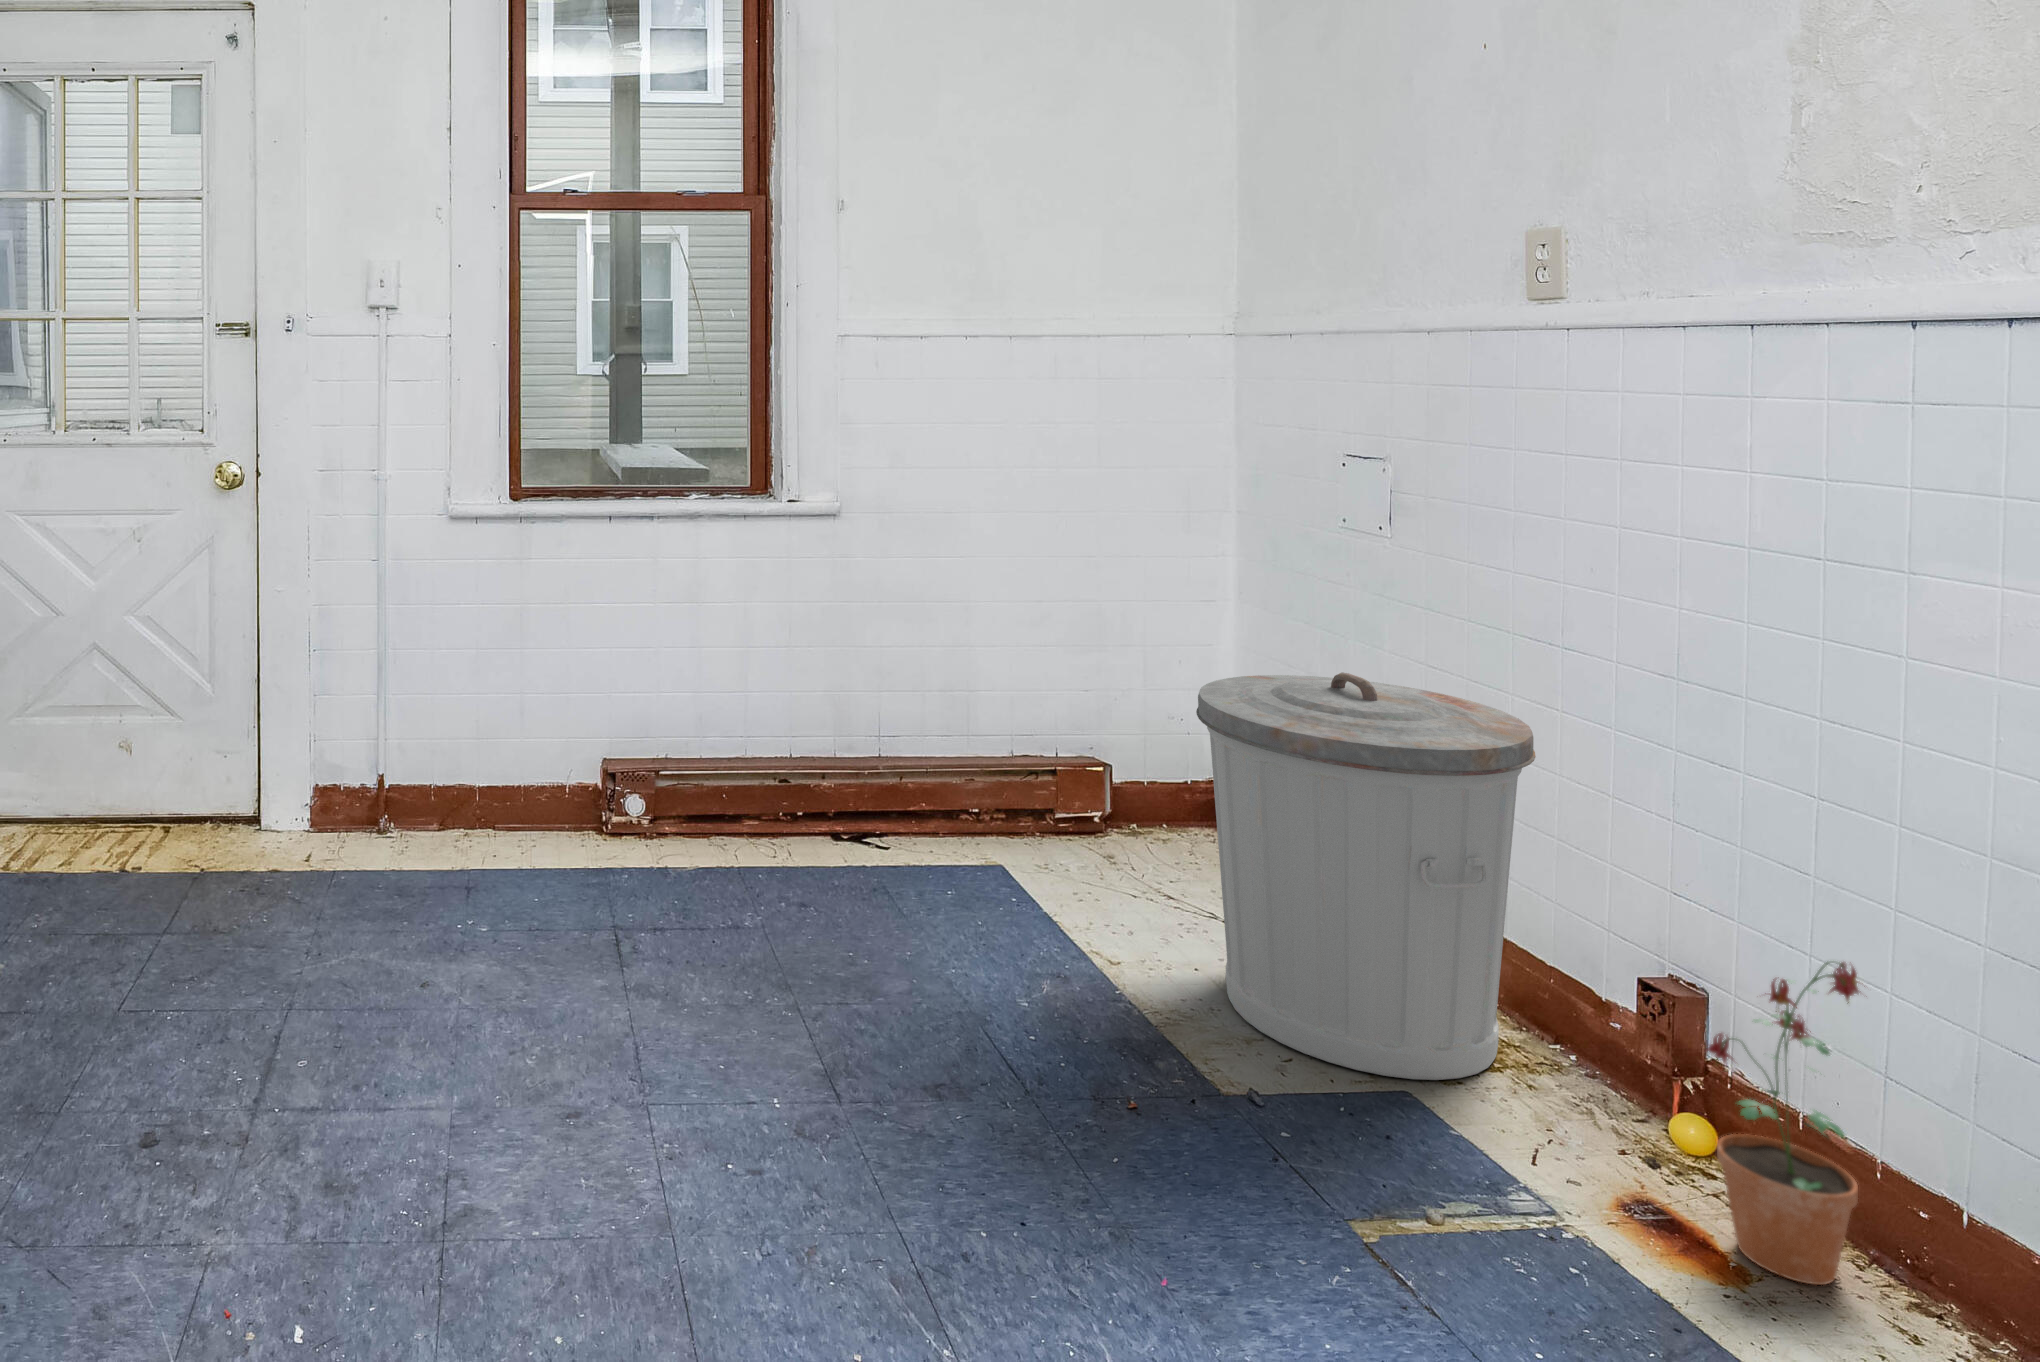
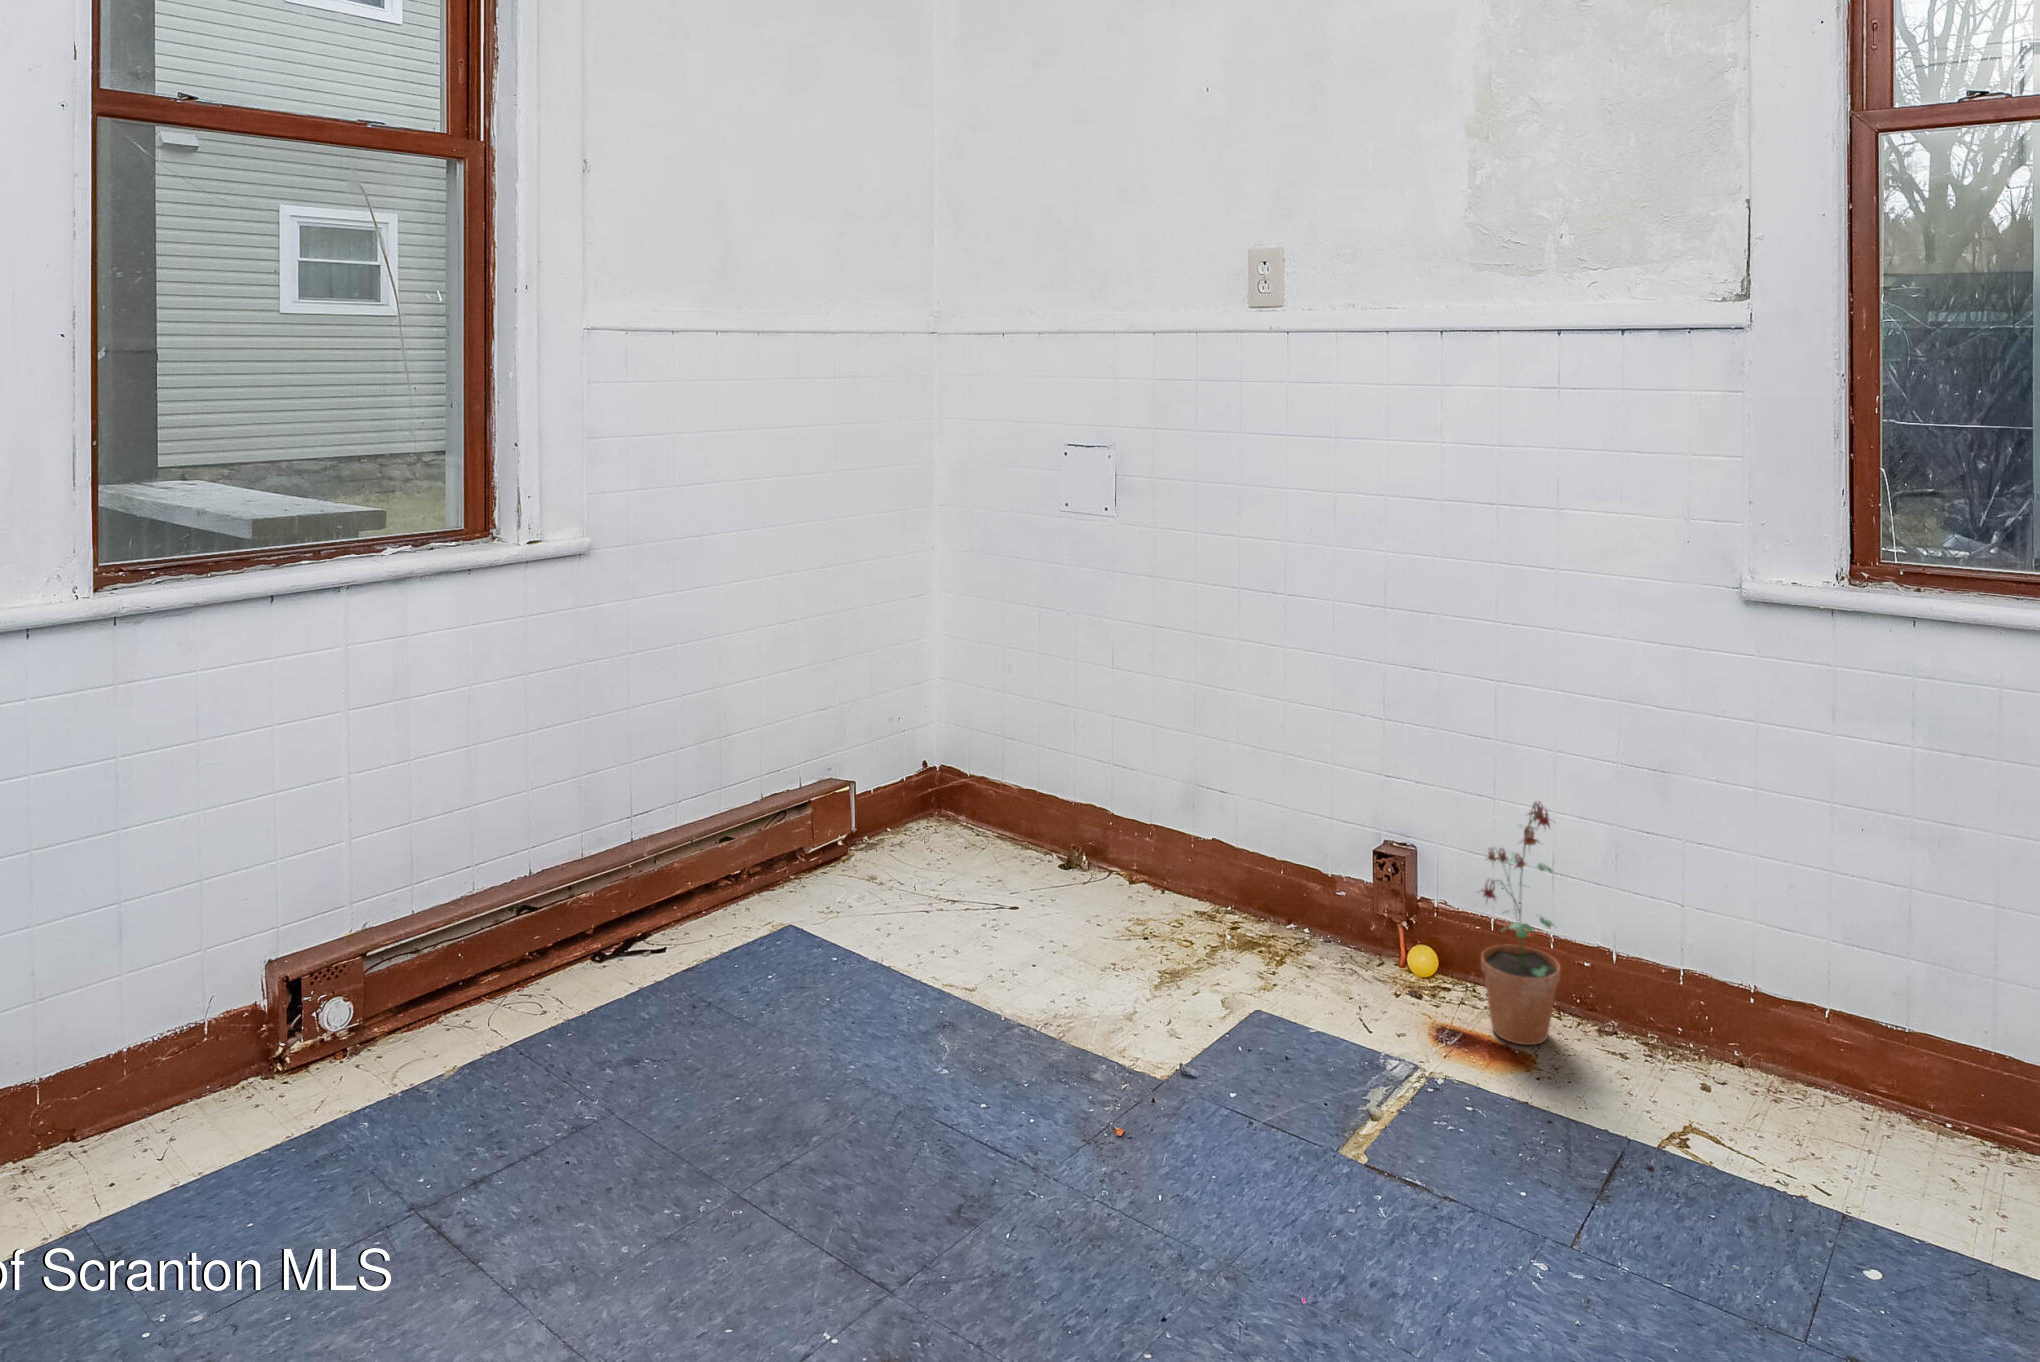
trash can: present [1196,672,1536,1080] -> none [1046,650,1307,1010]

